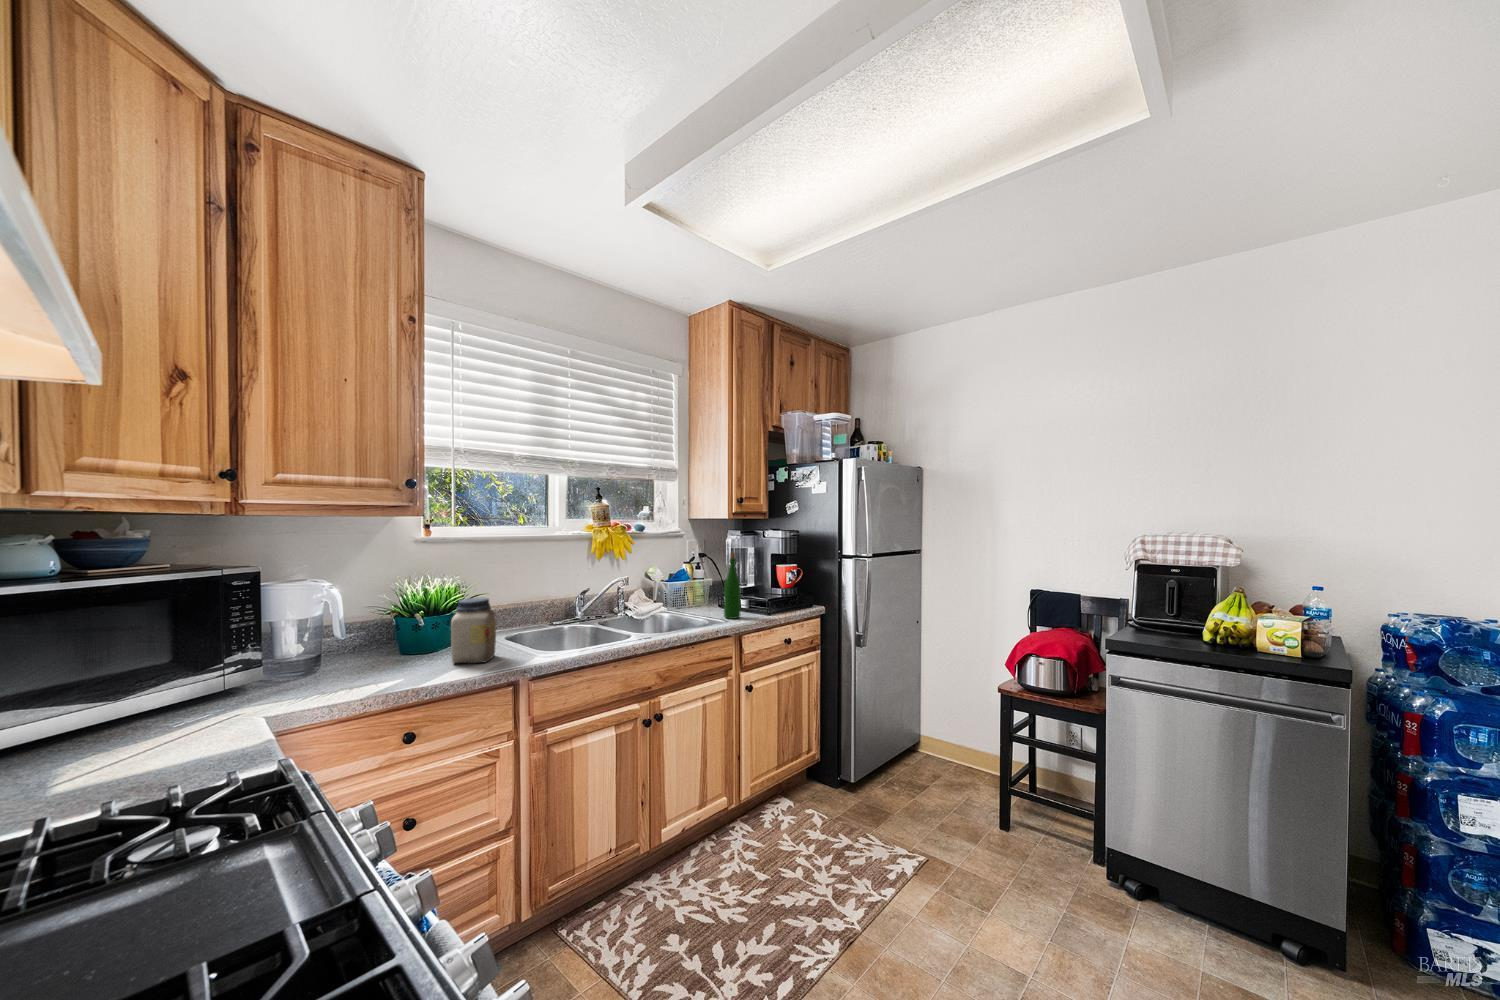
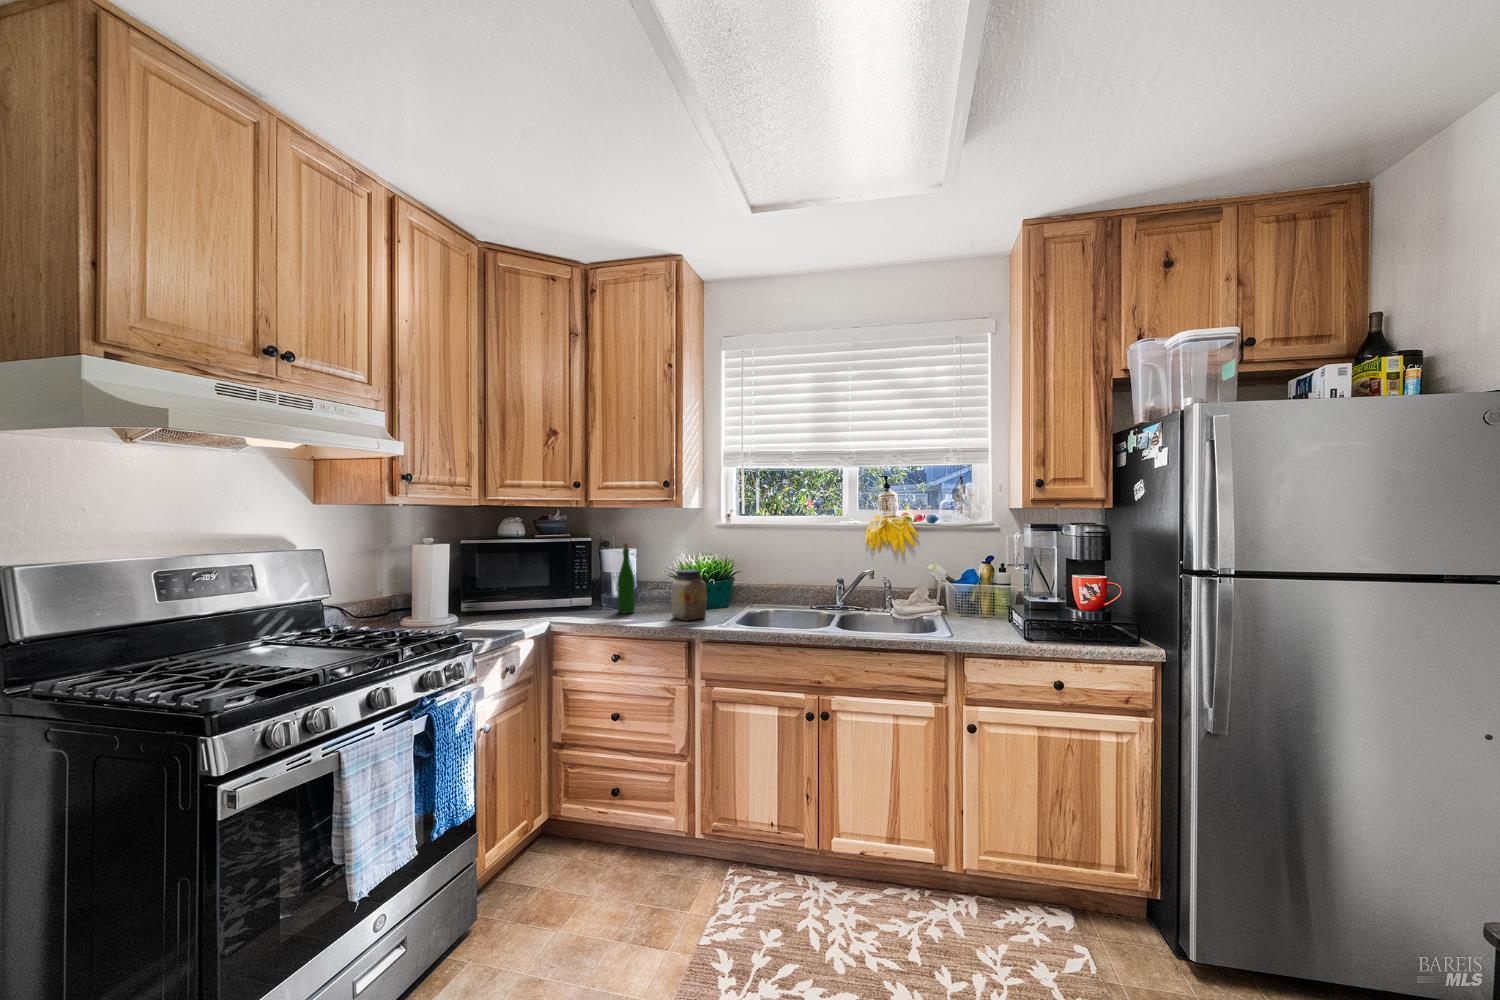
wine bottle: present [724,552,741,619] -> present [617,543,635,613]

